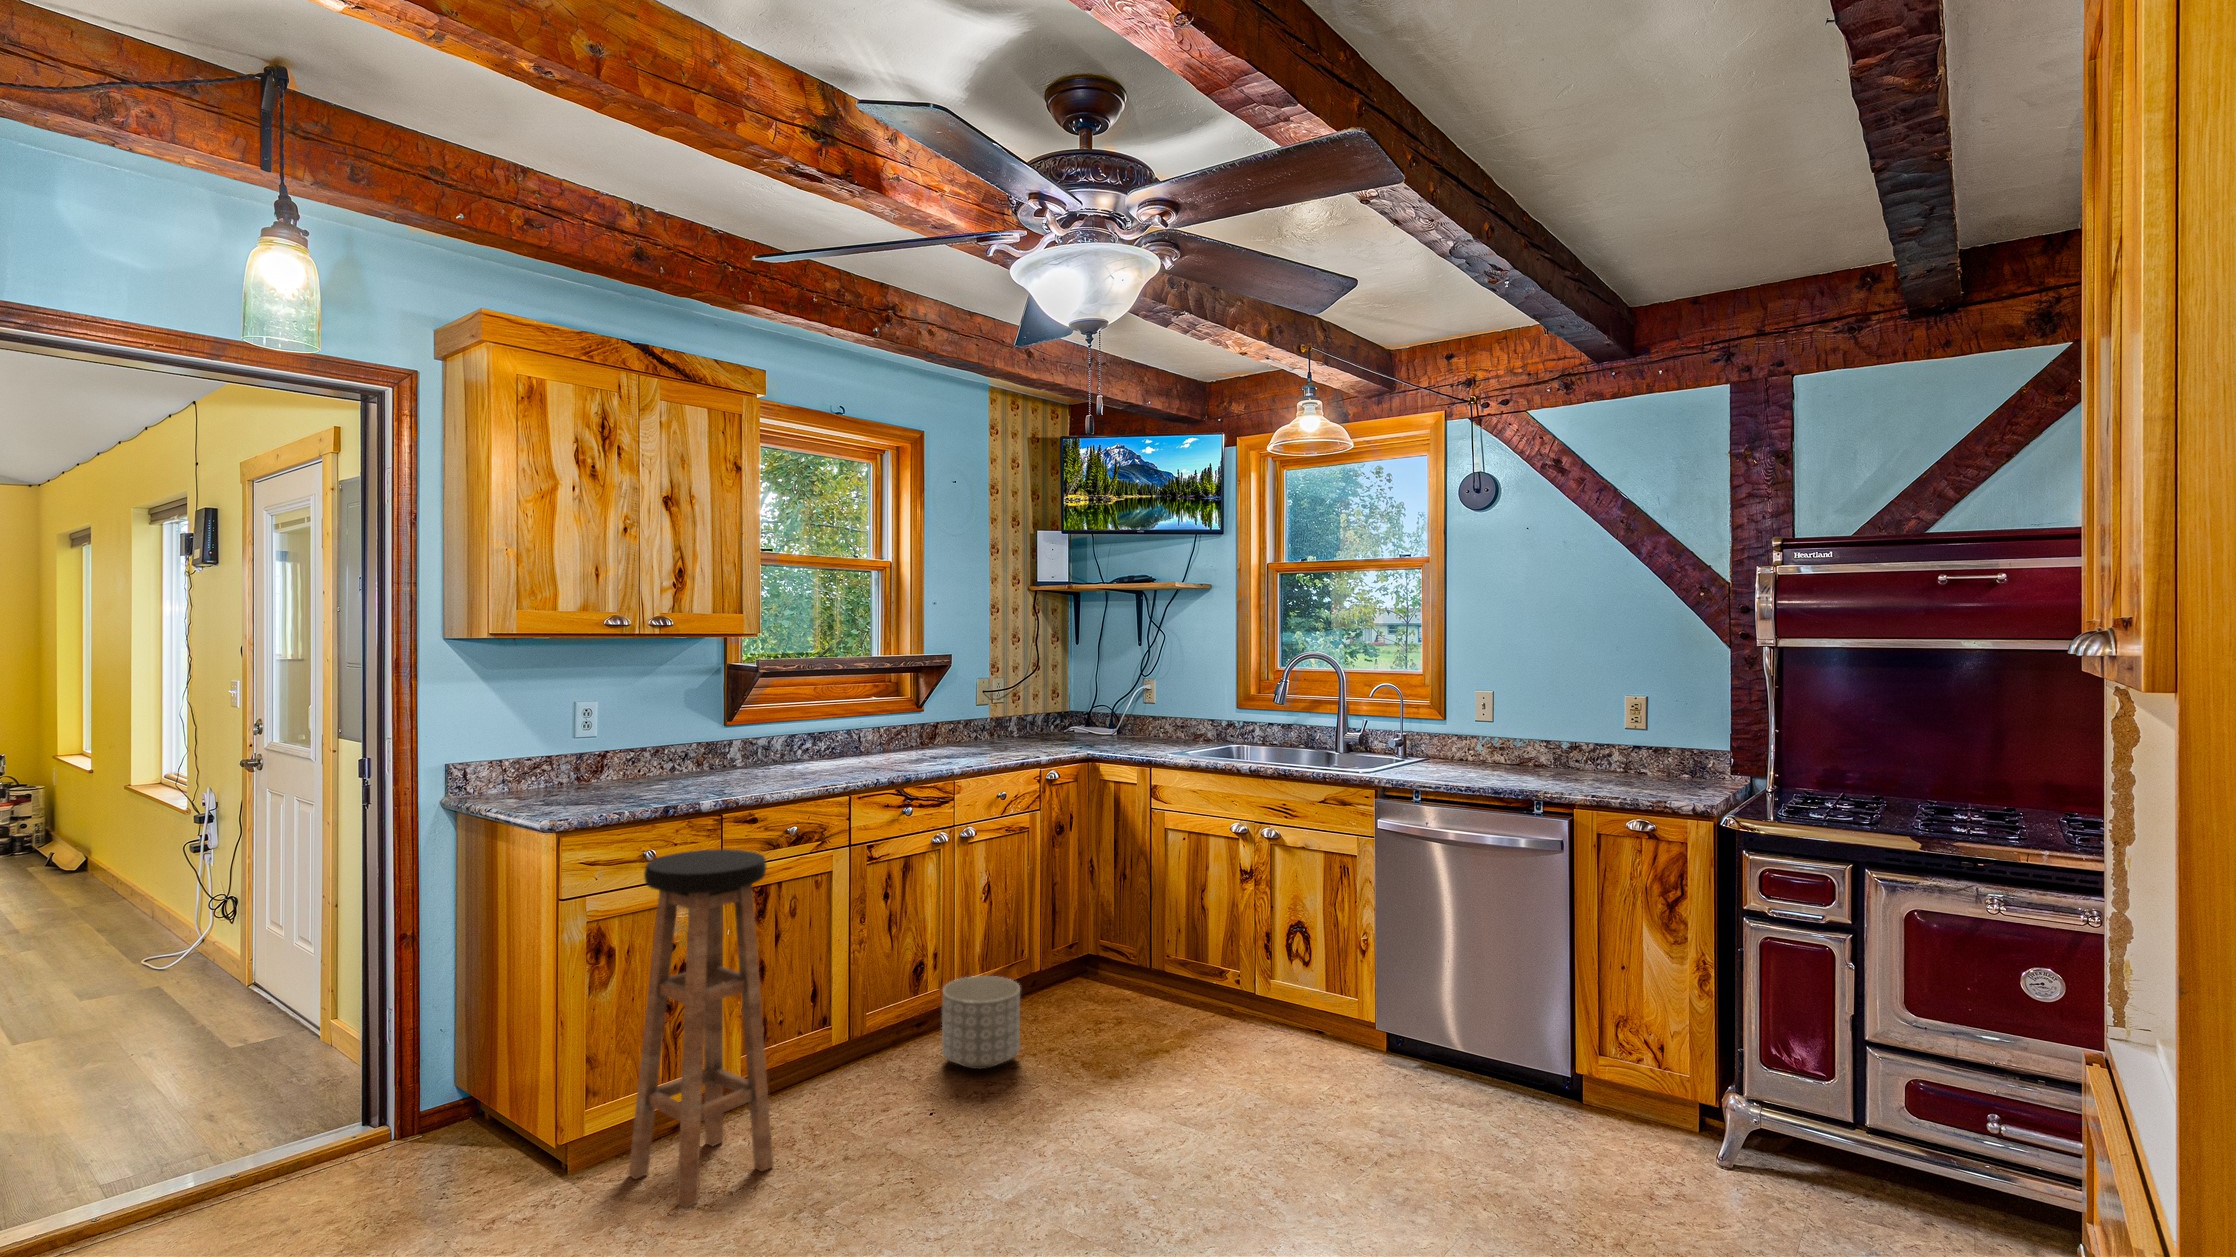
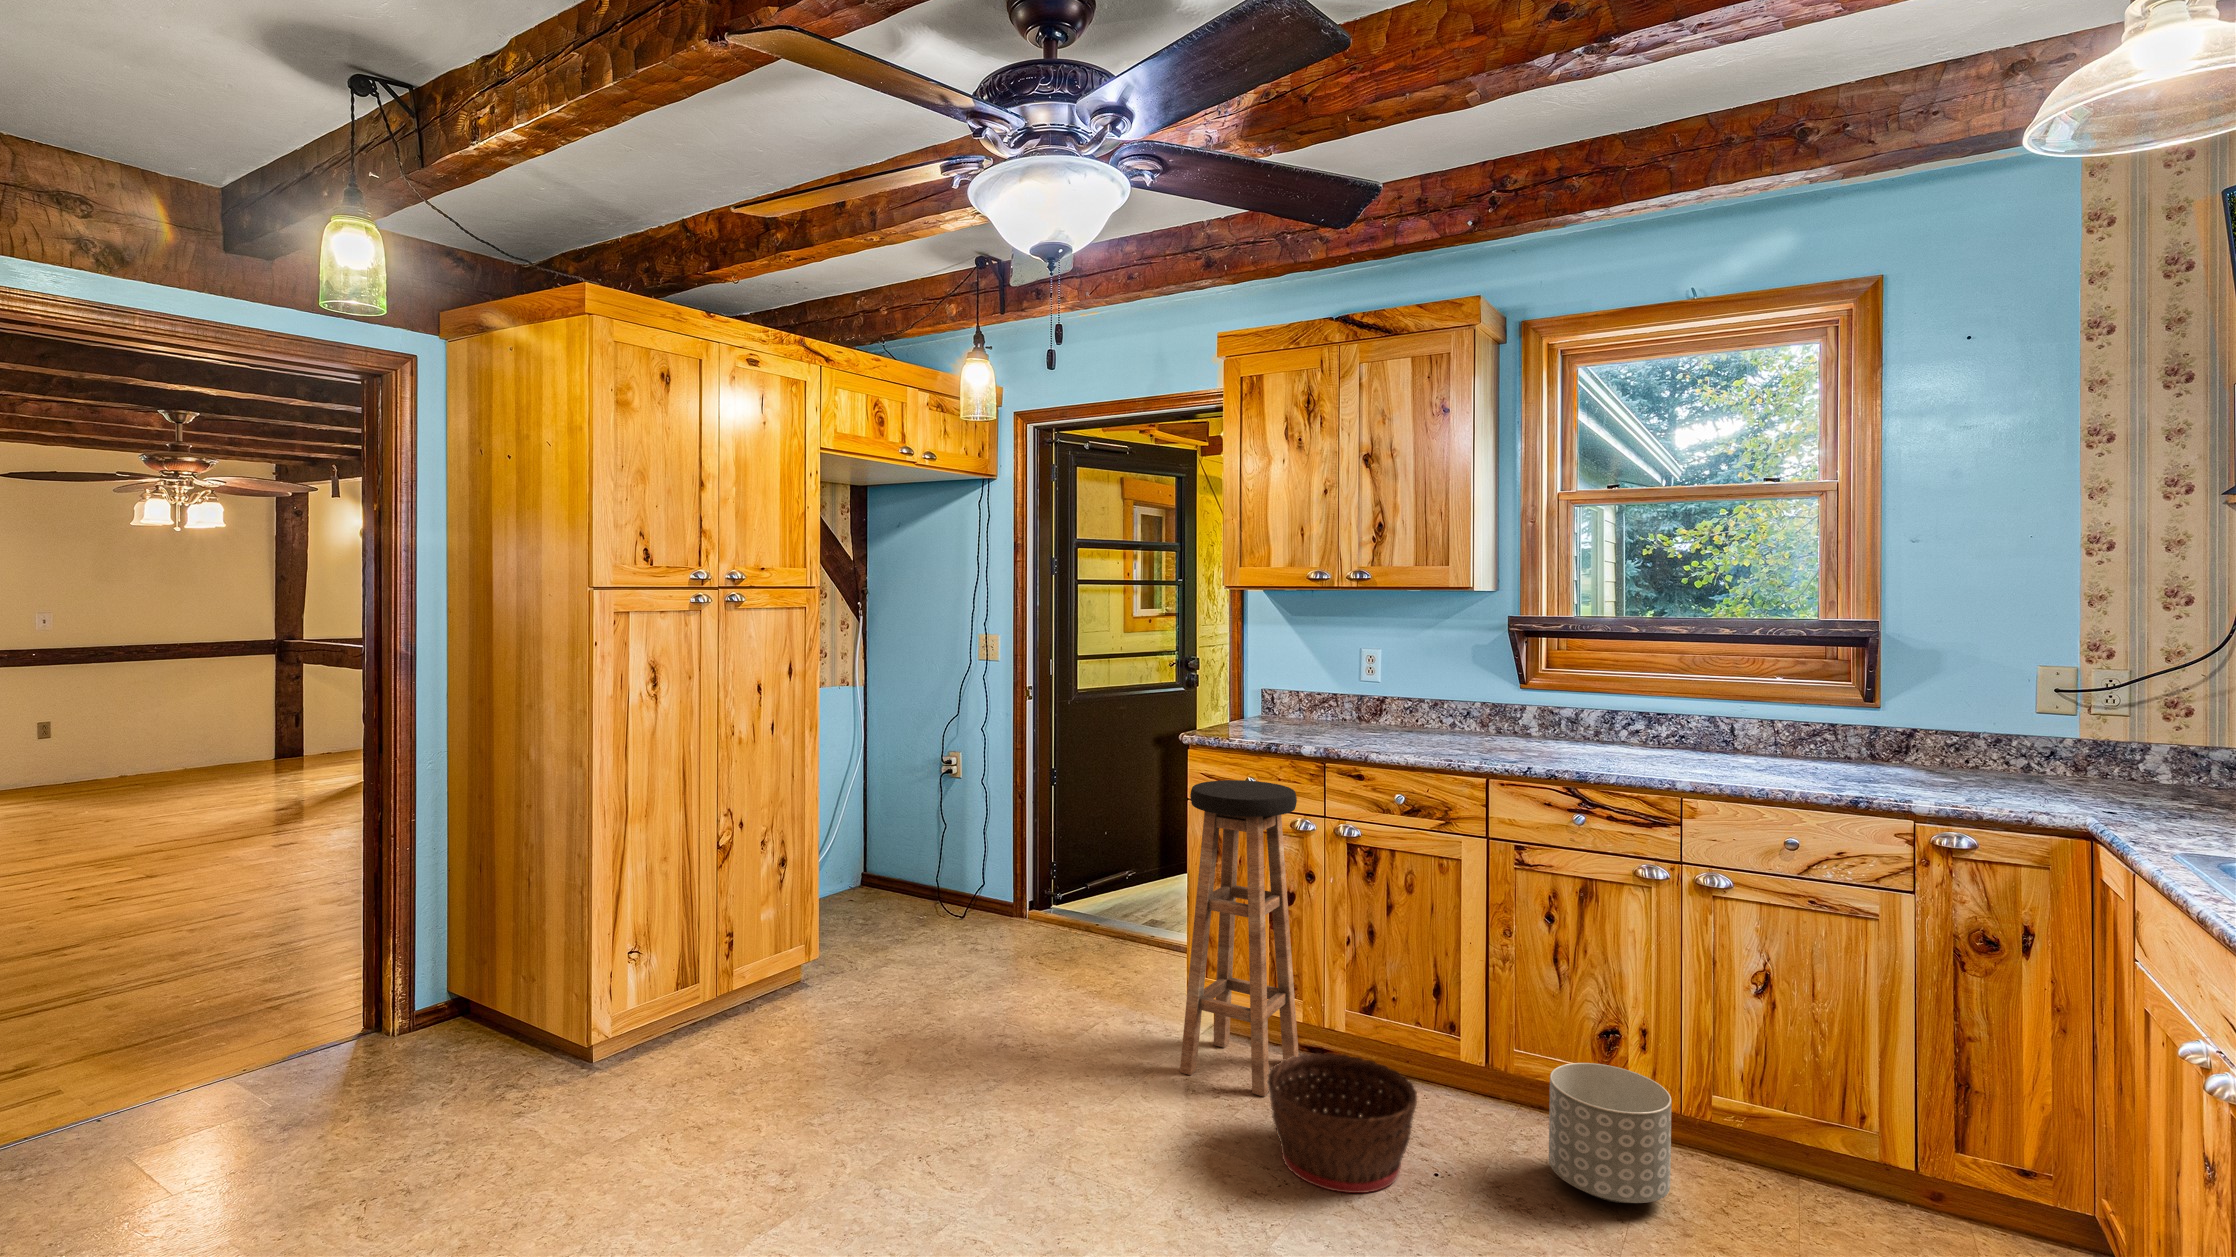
basket: none [842,1054,972,1174] -> present [1267,1053,1417,1193]

